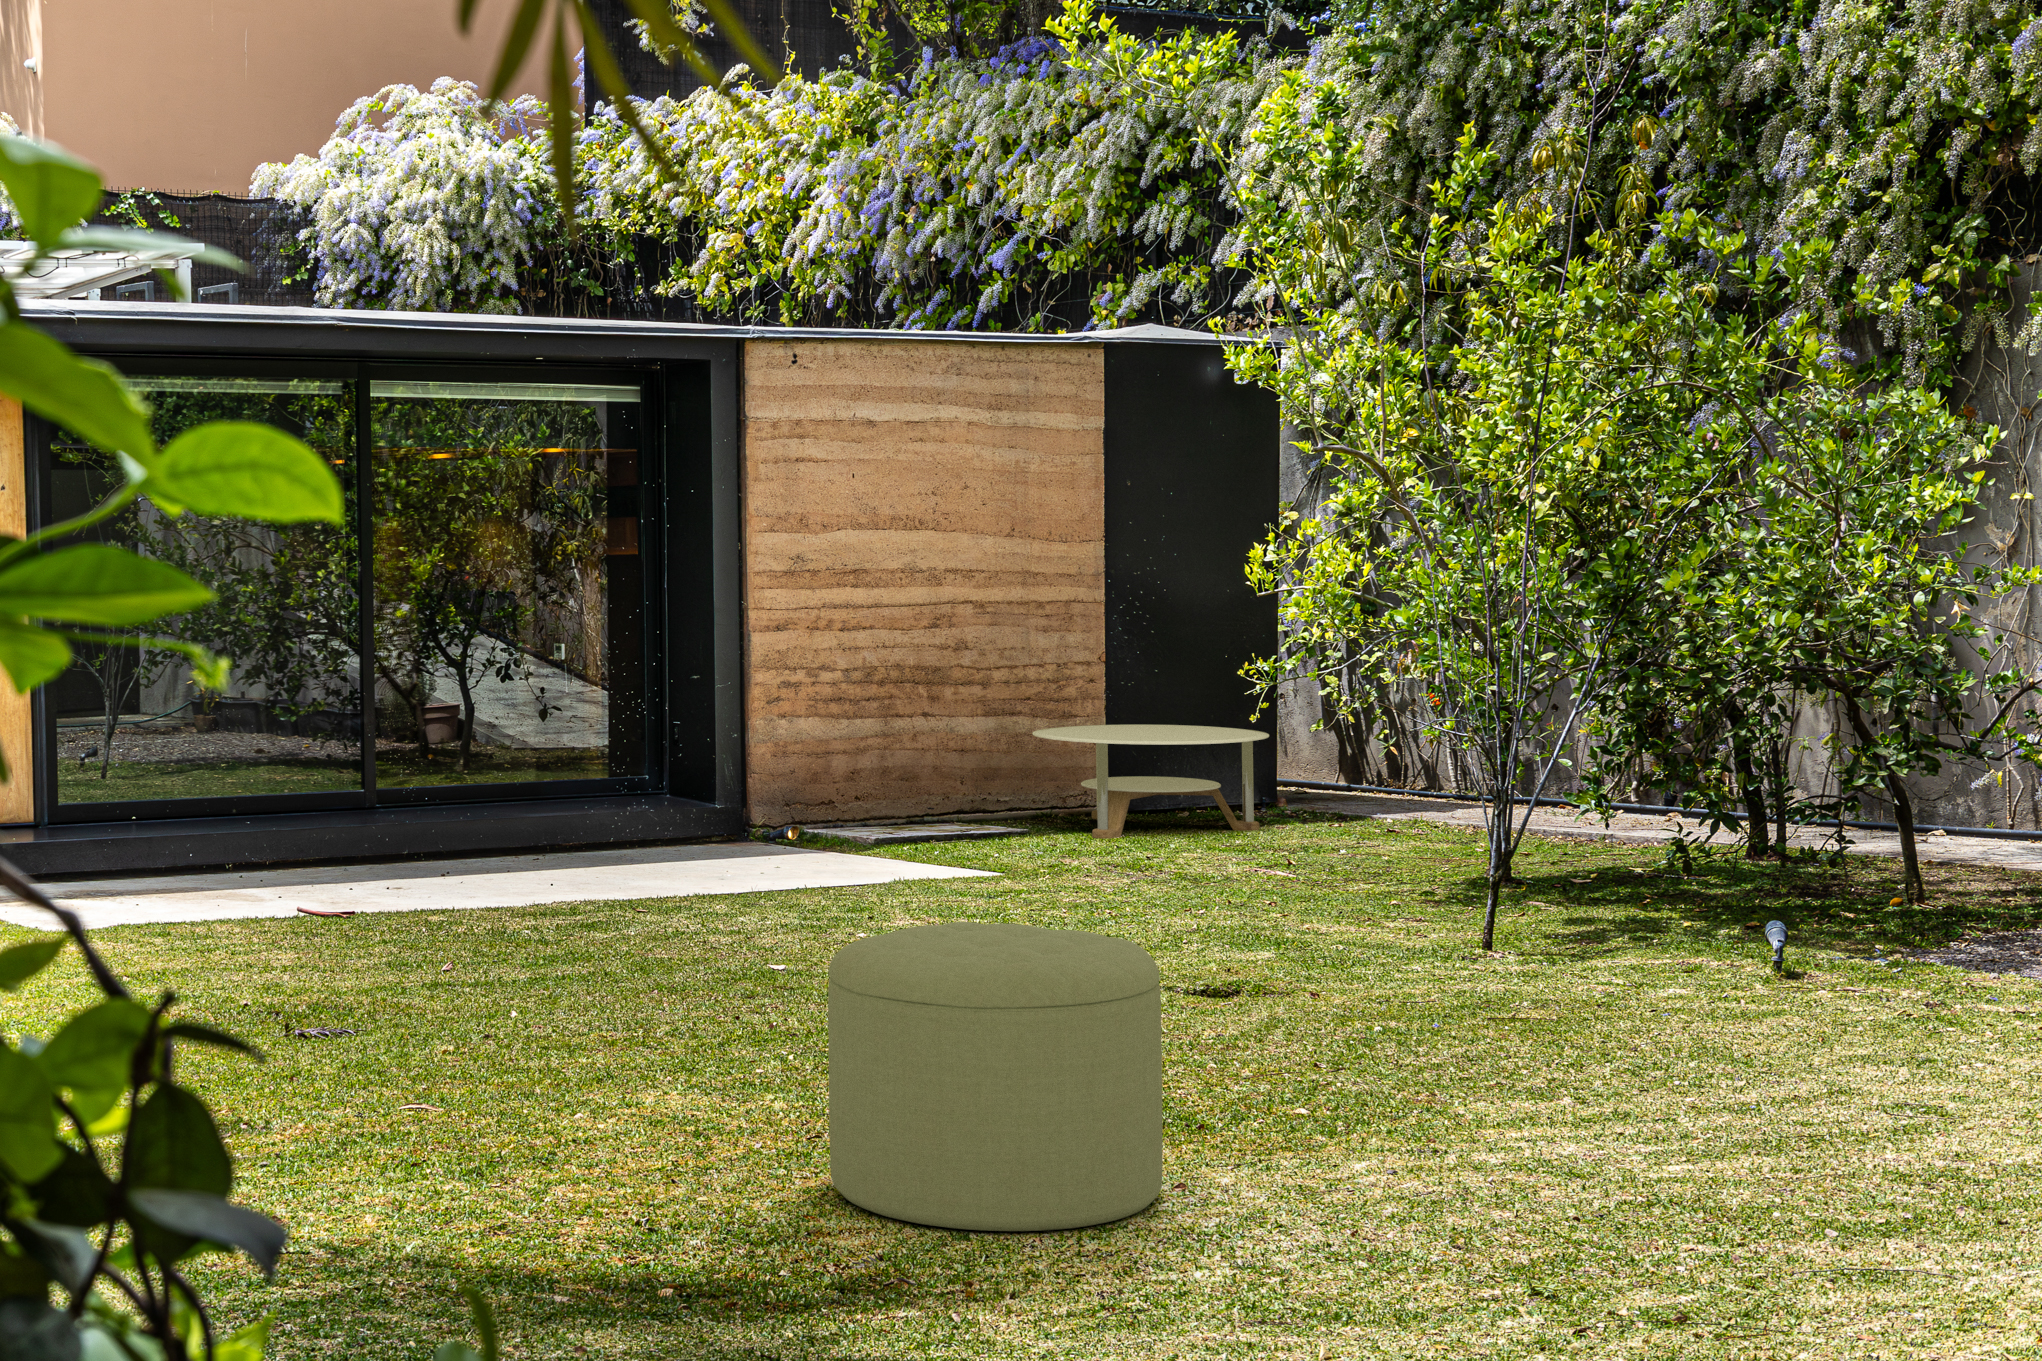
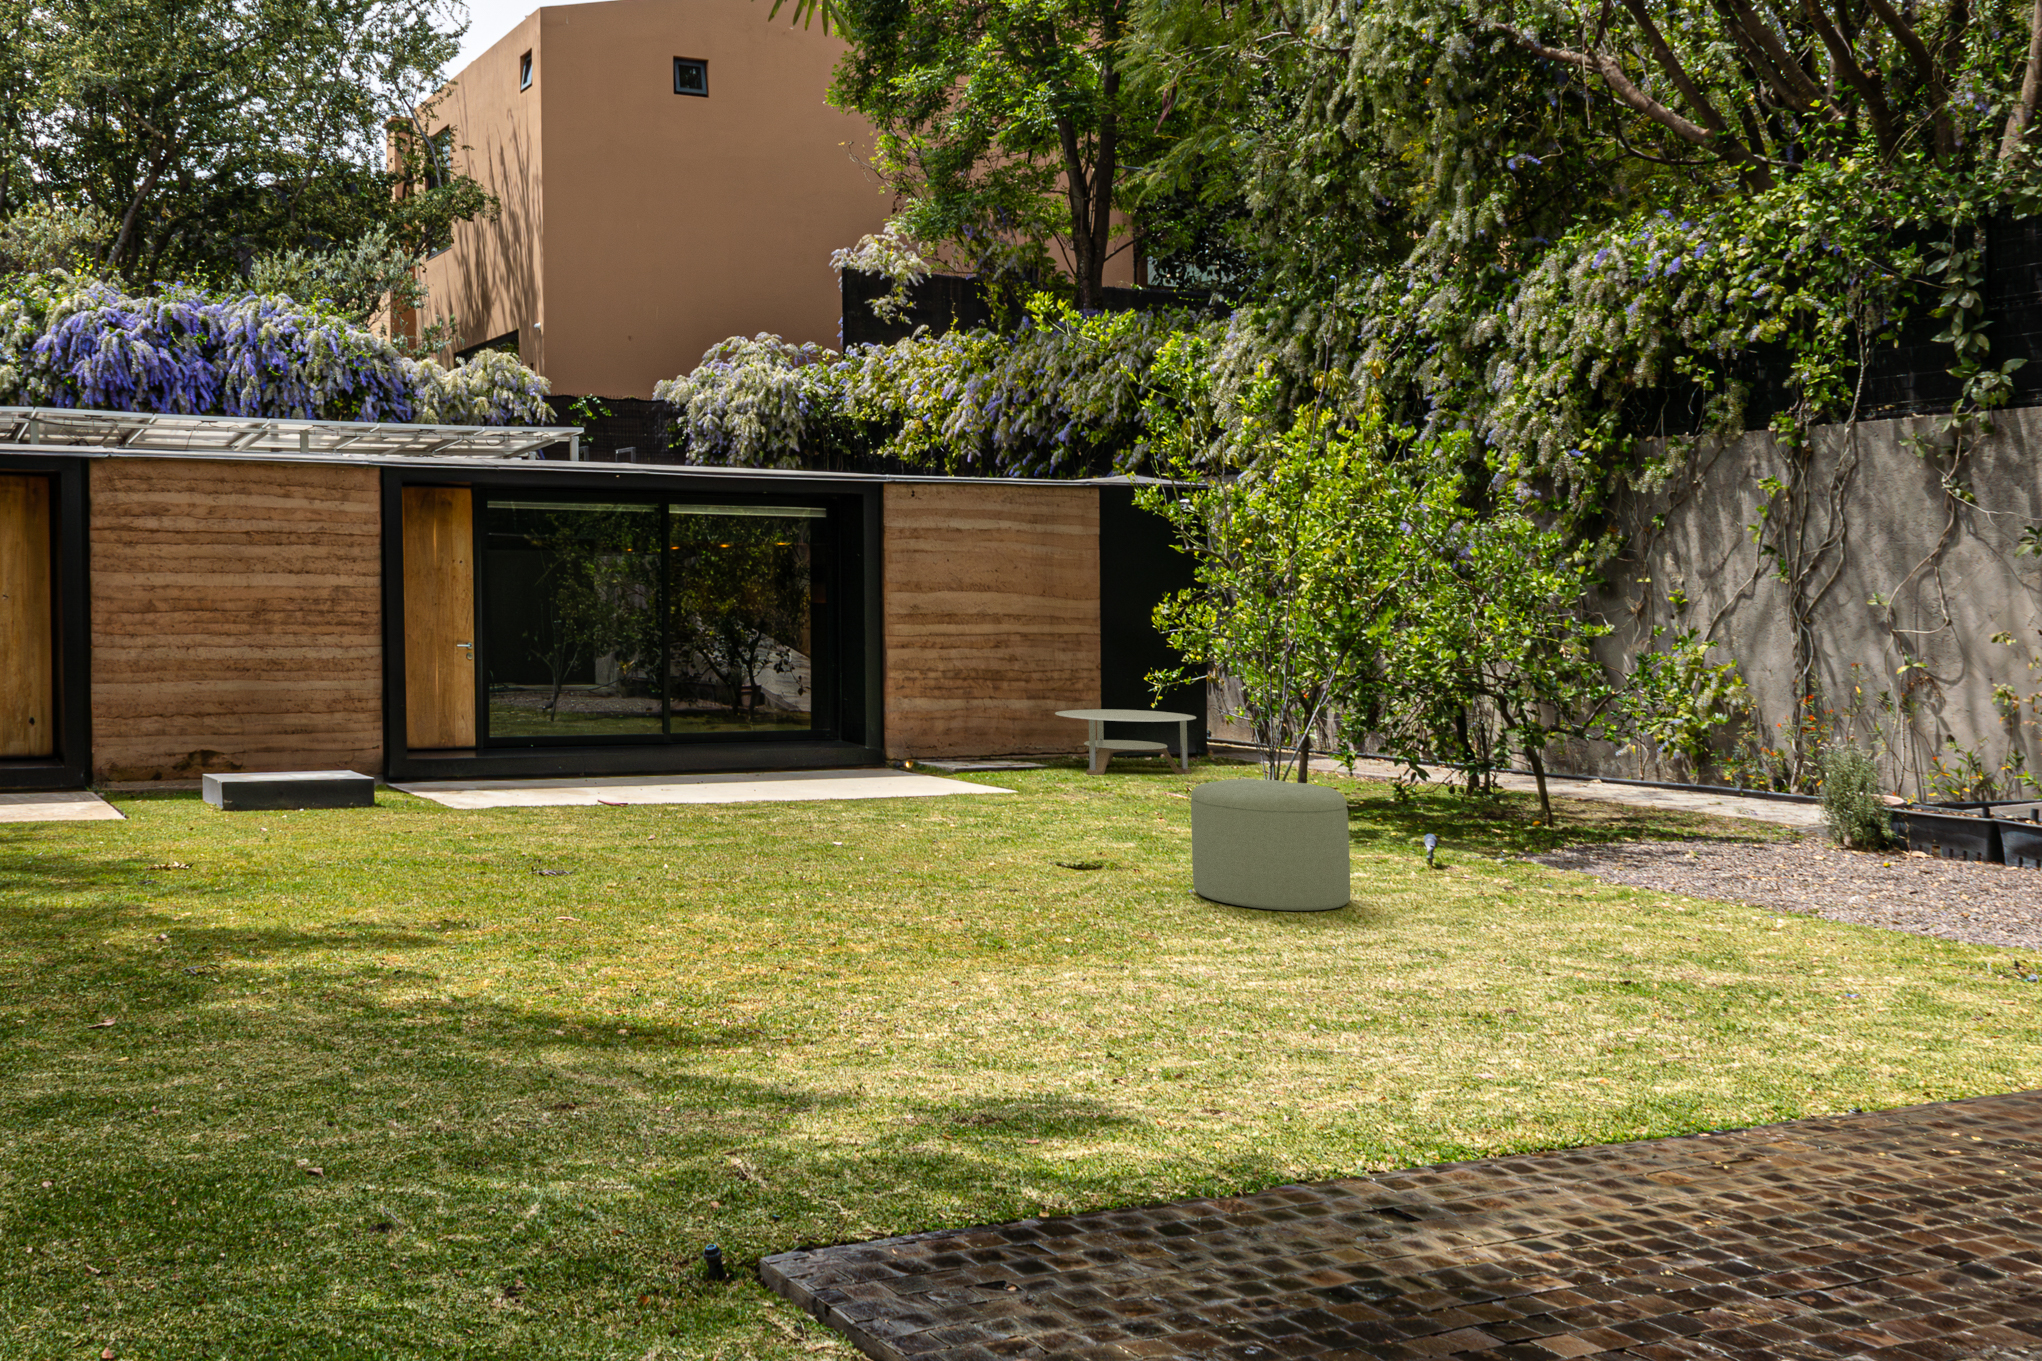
ottoman: present [828,922,1163,1233] -> present [1191,779,1350,912]

